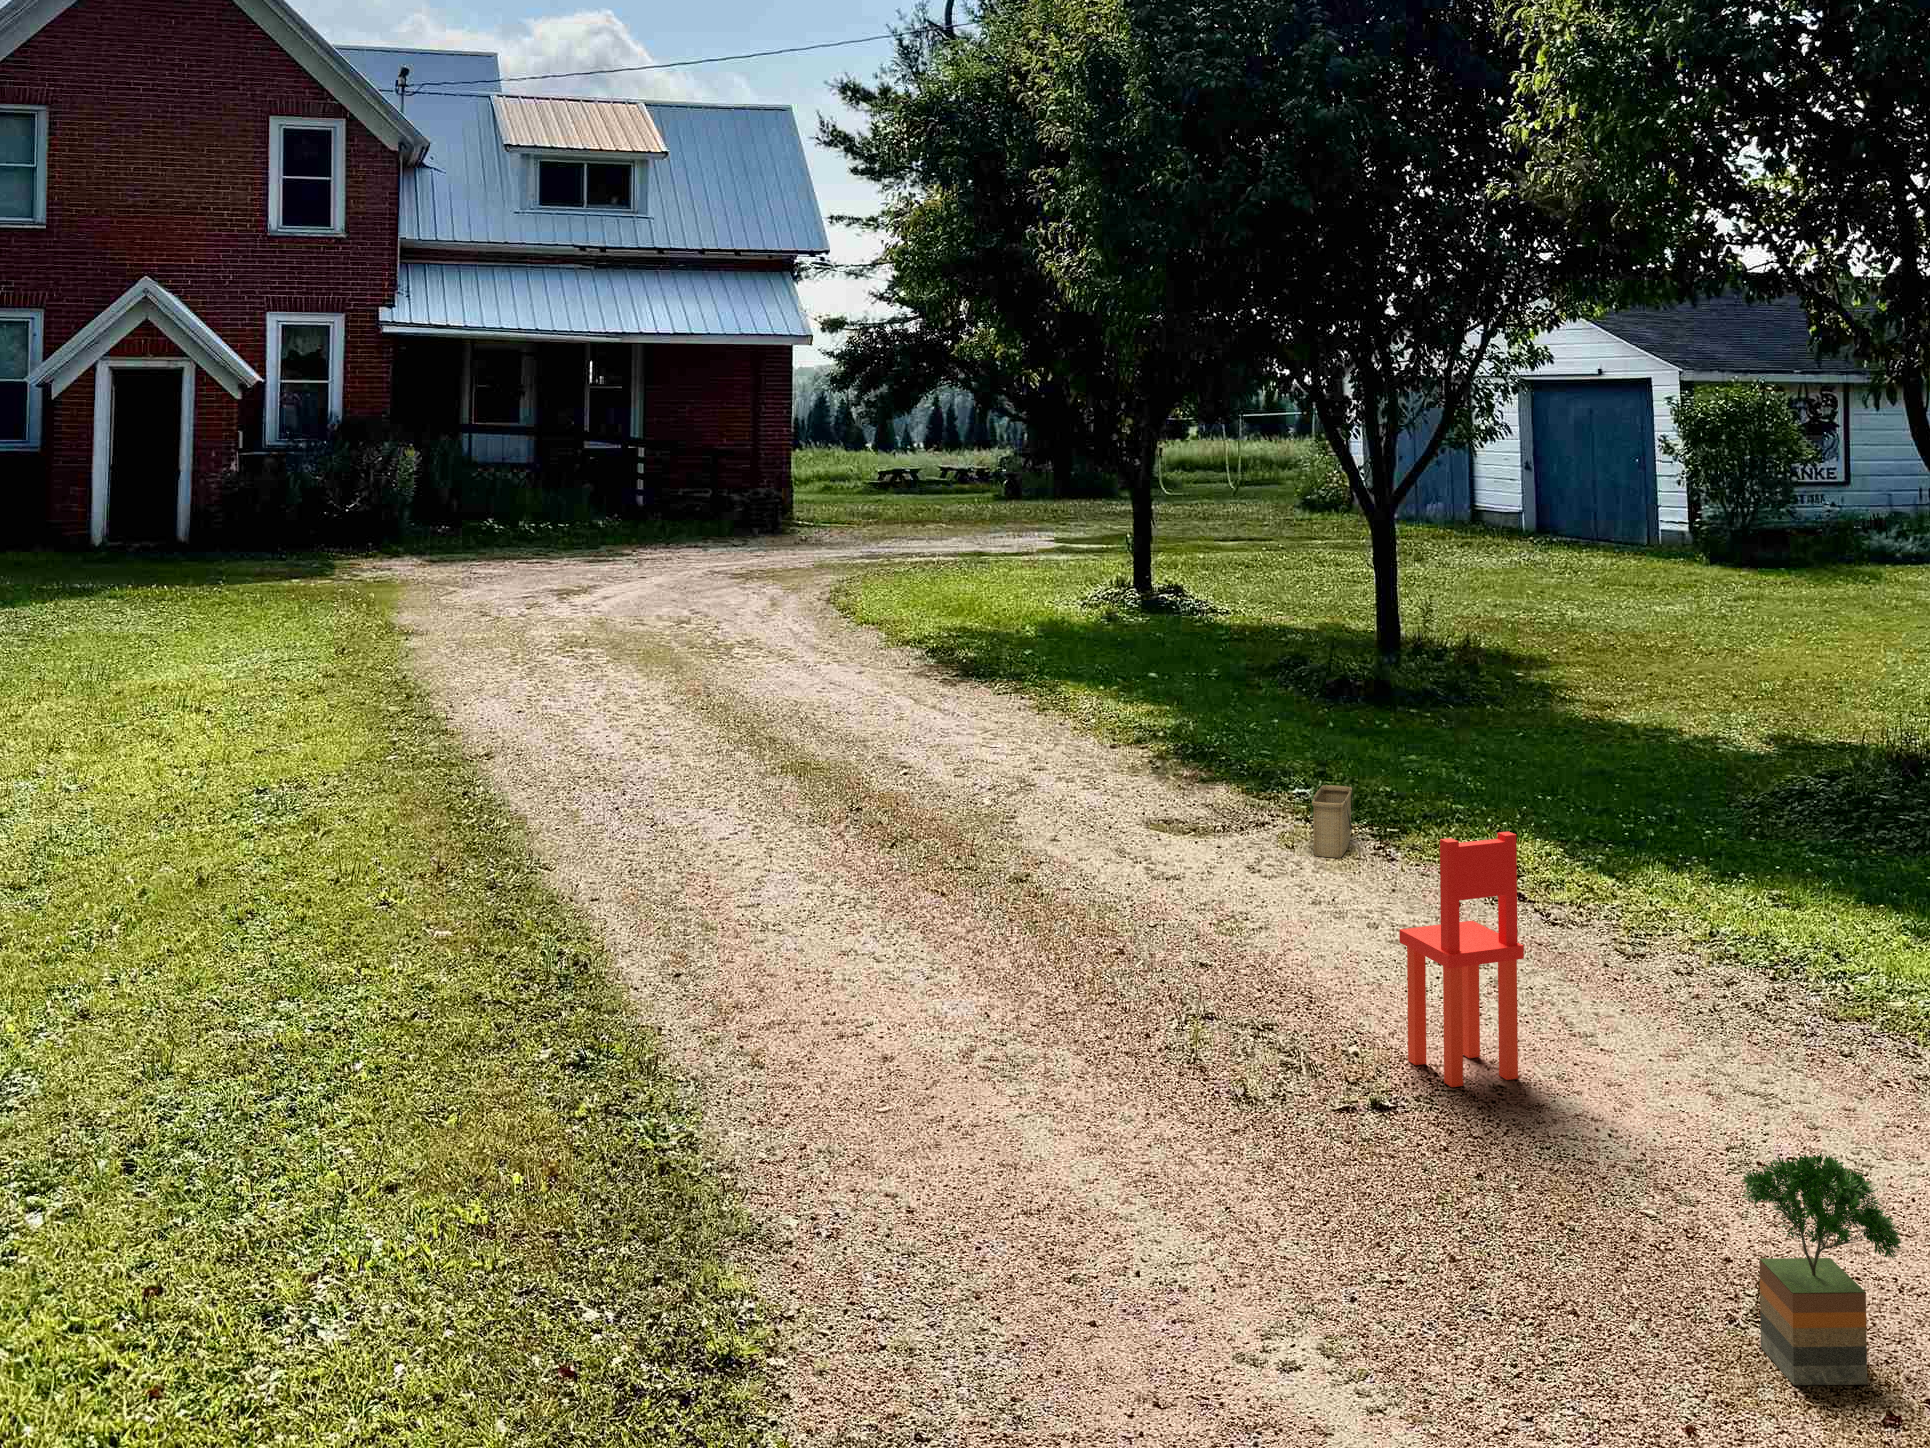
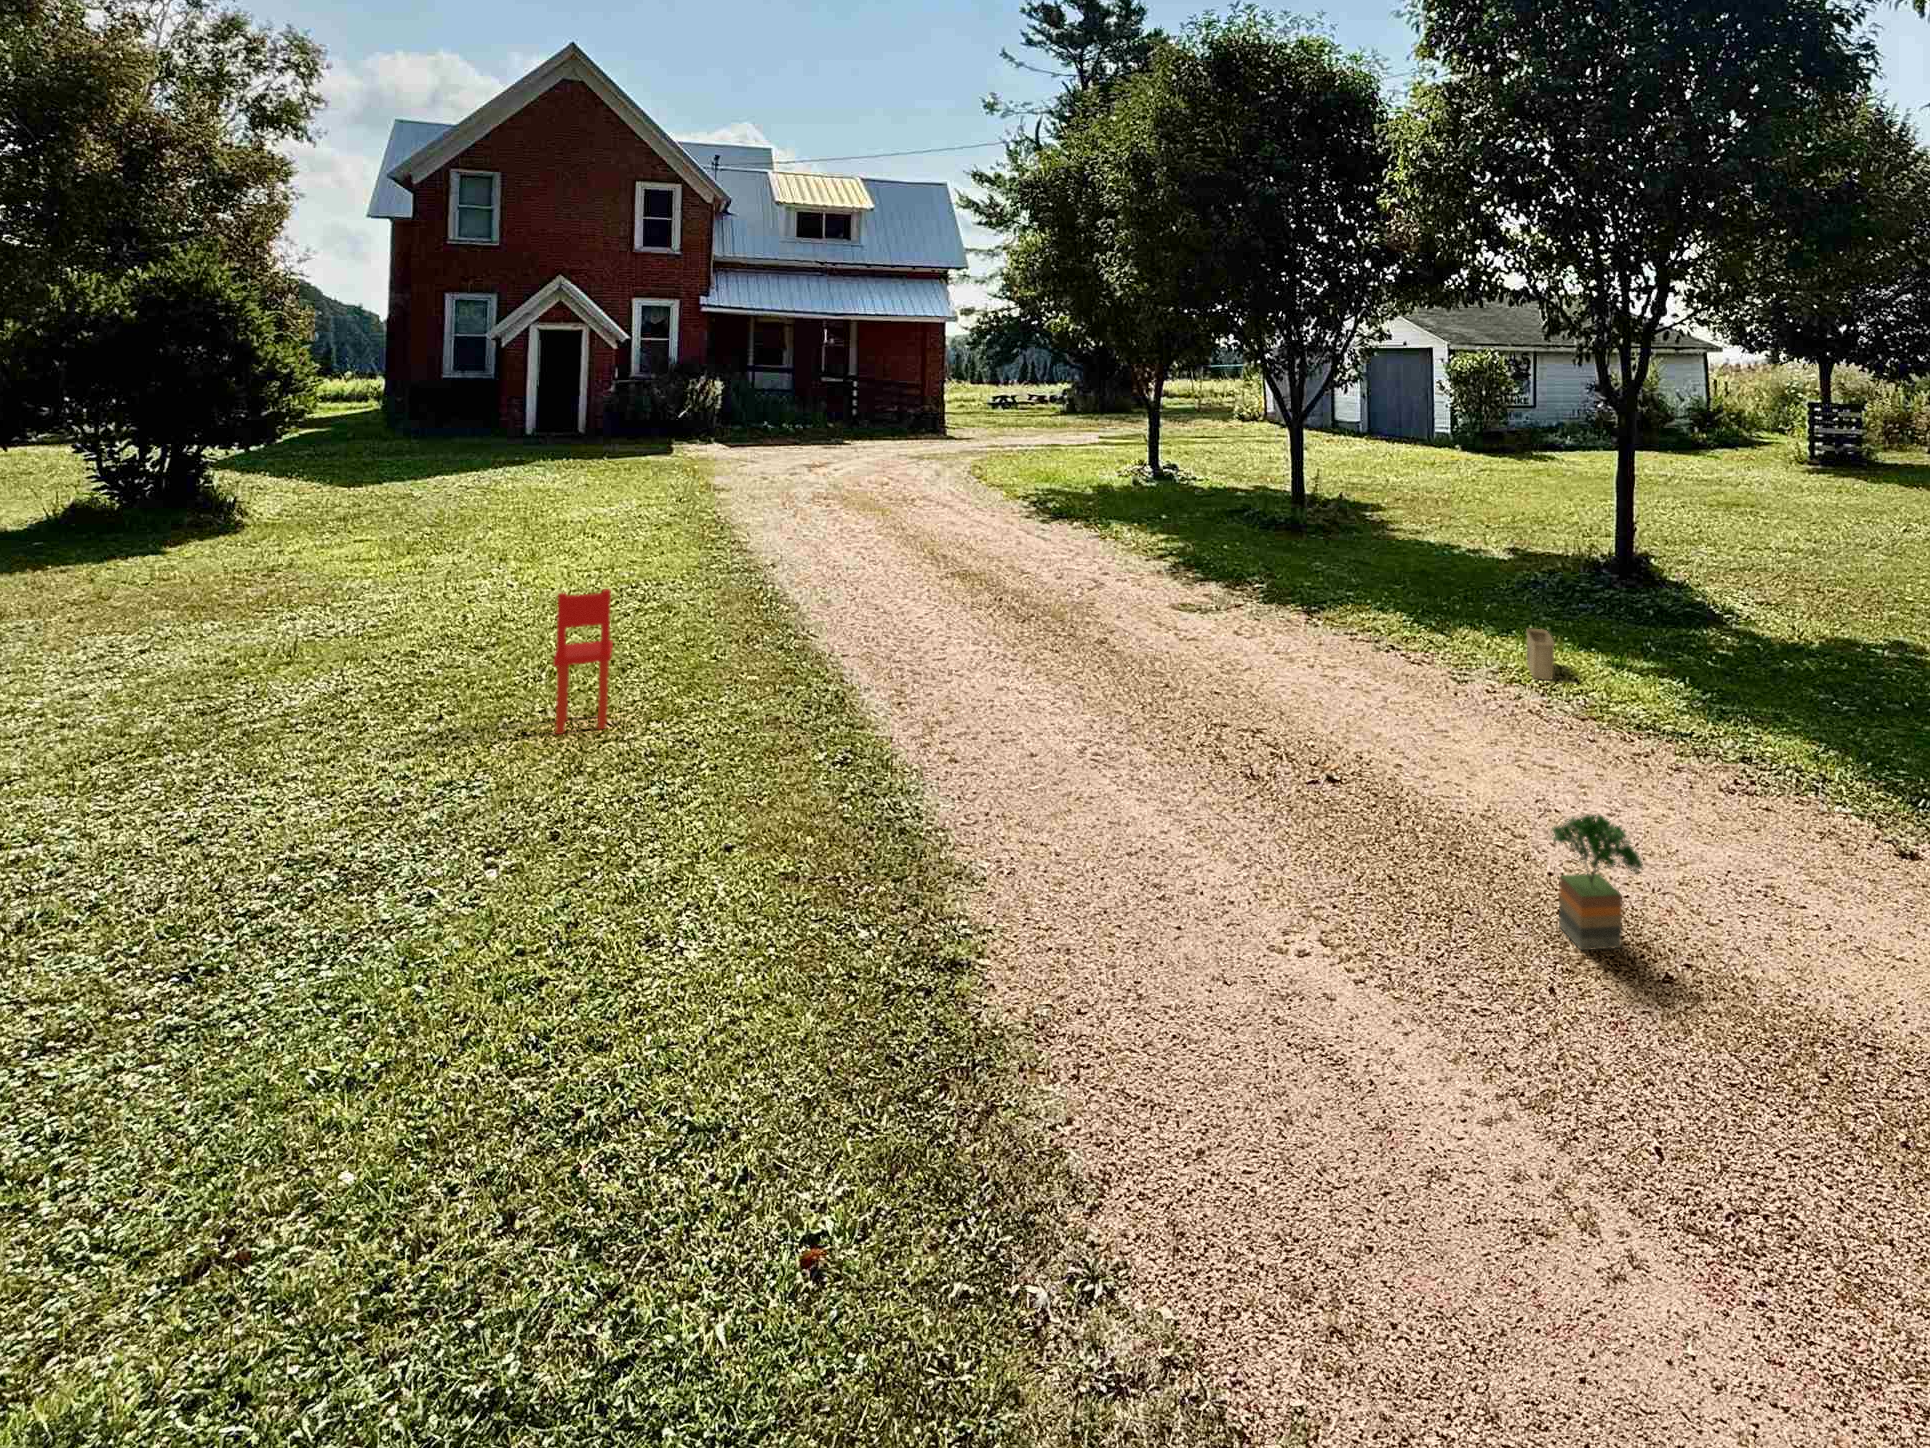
basket: present [1310,785,1354,858] -> present [1527,629,1555,680]
chair: present [1399,831,1524,1087] -> present [553,589,613,734]

